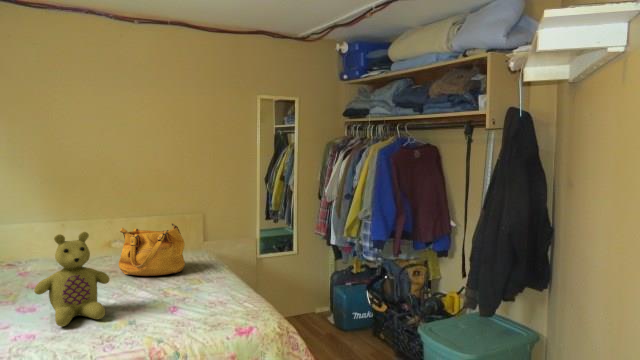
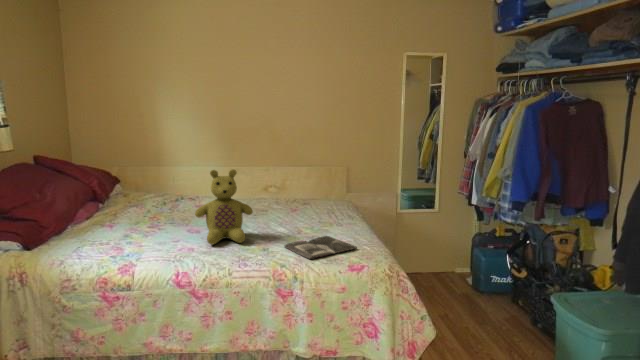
handbag: present [119,223,185,276] -> none [270,171,324,215]
magazine: none [155,297,237,328] -> present [284,236,357,259]

